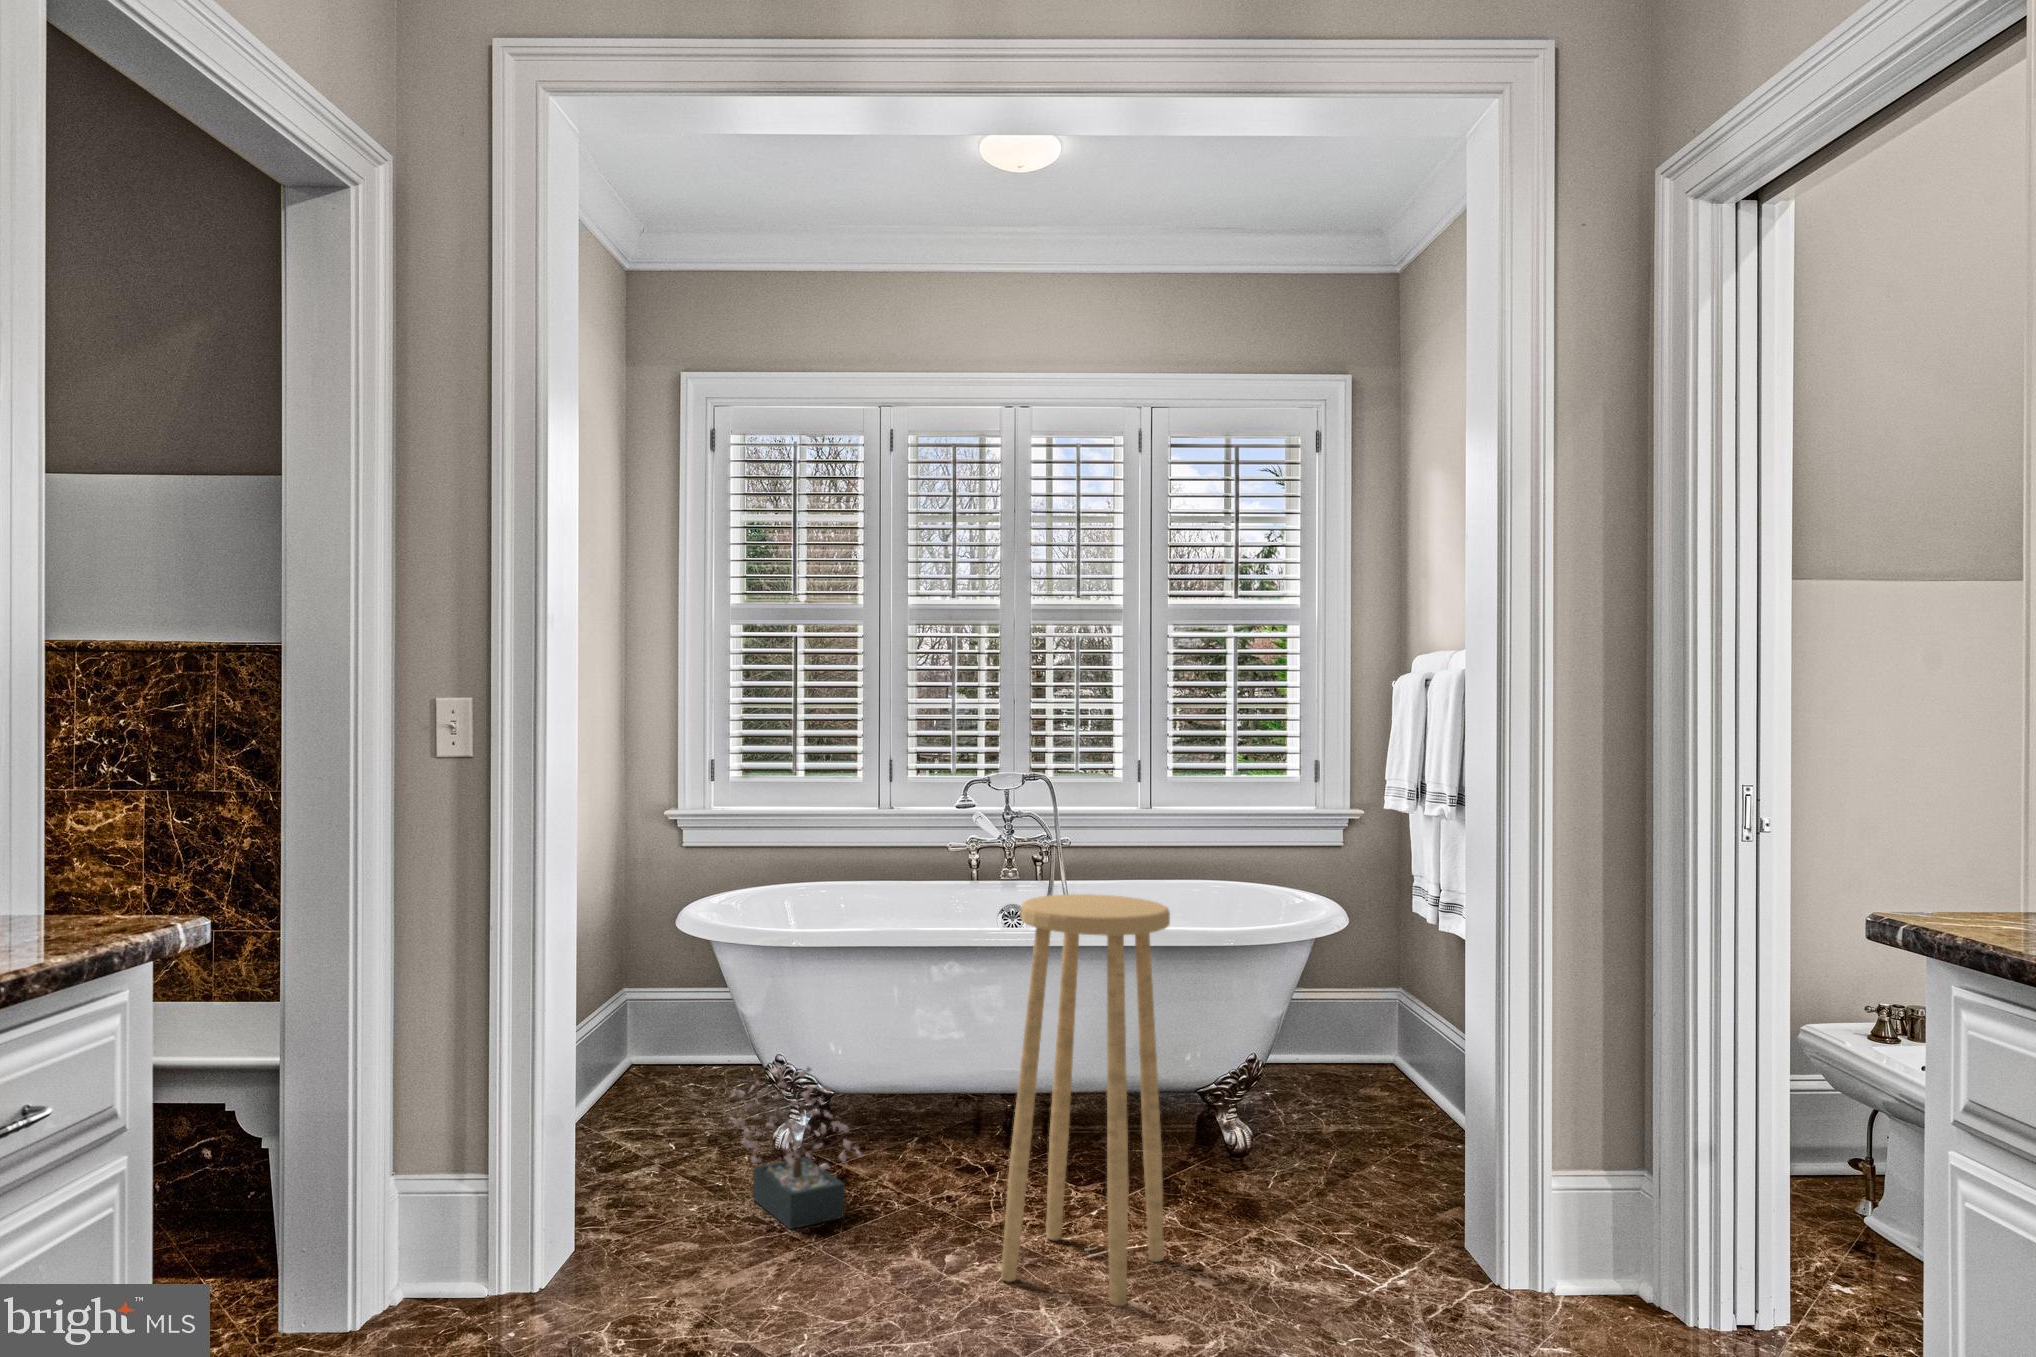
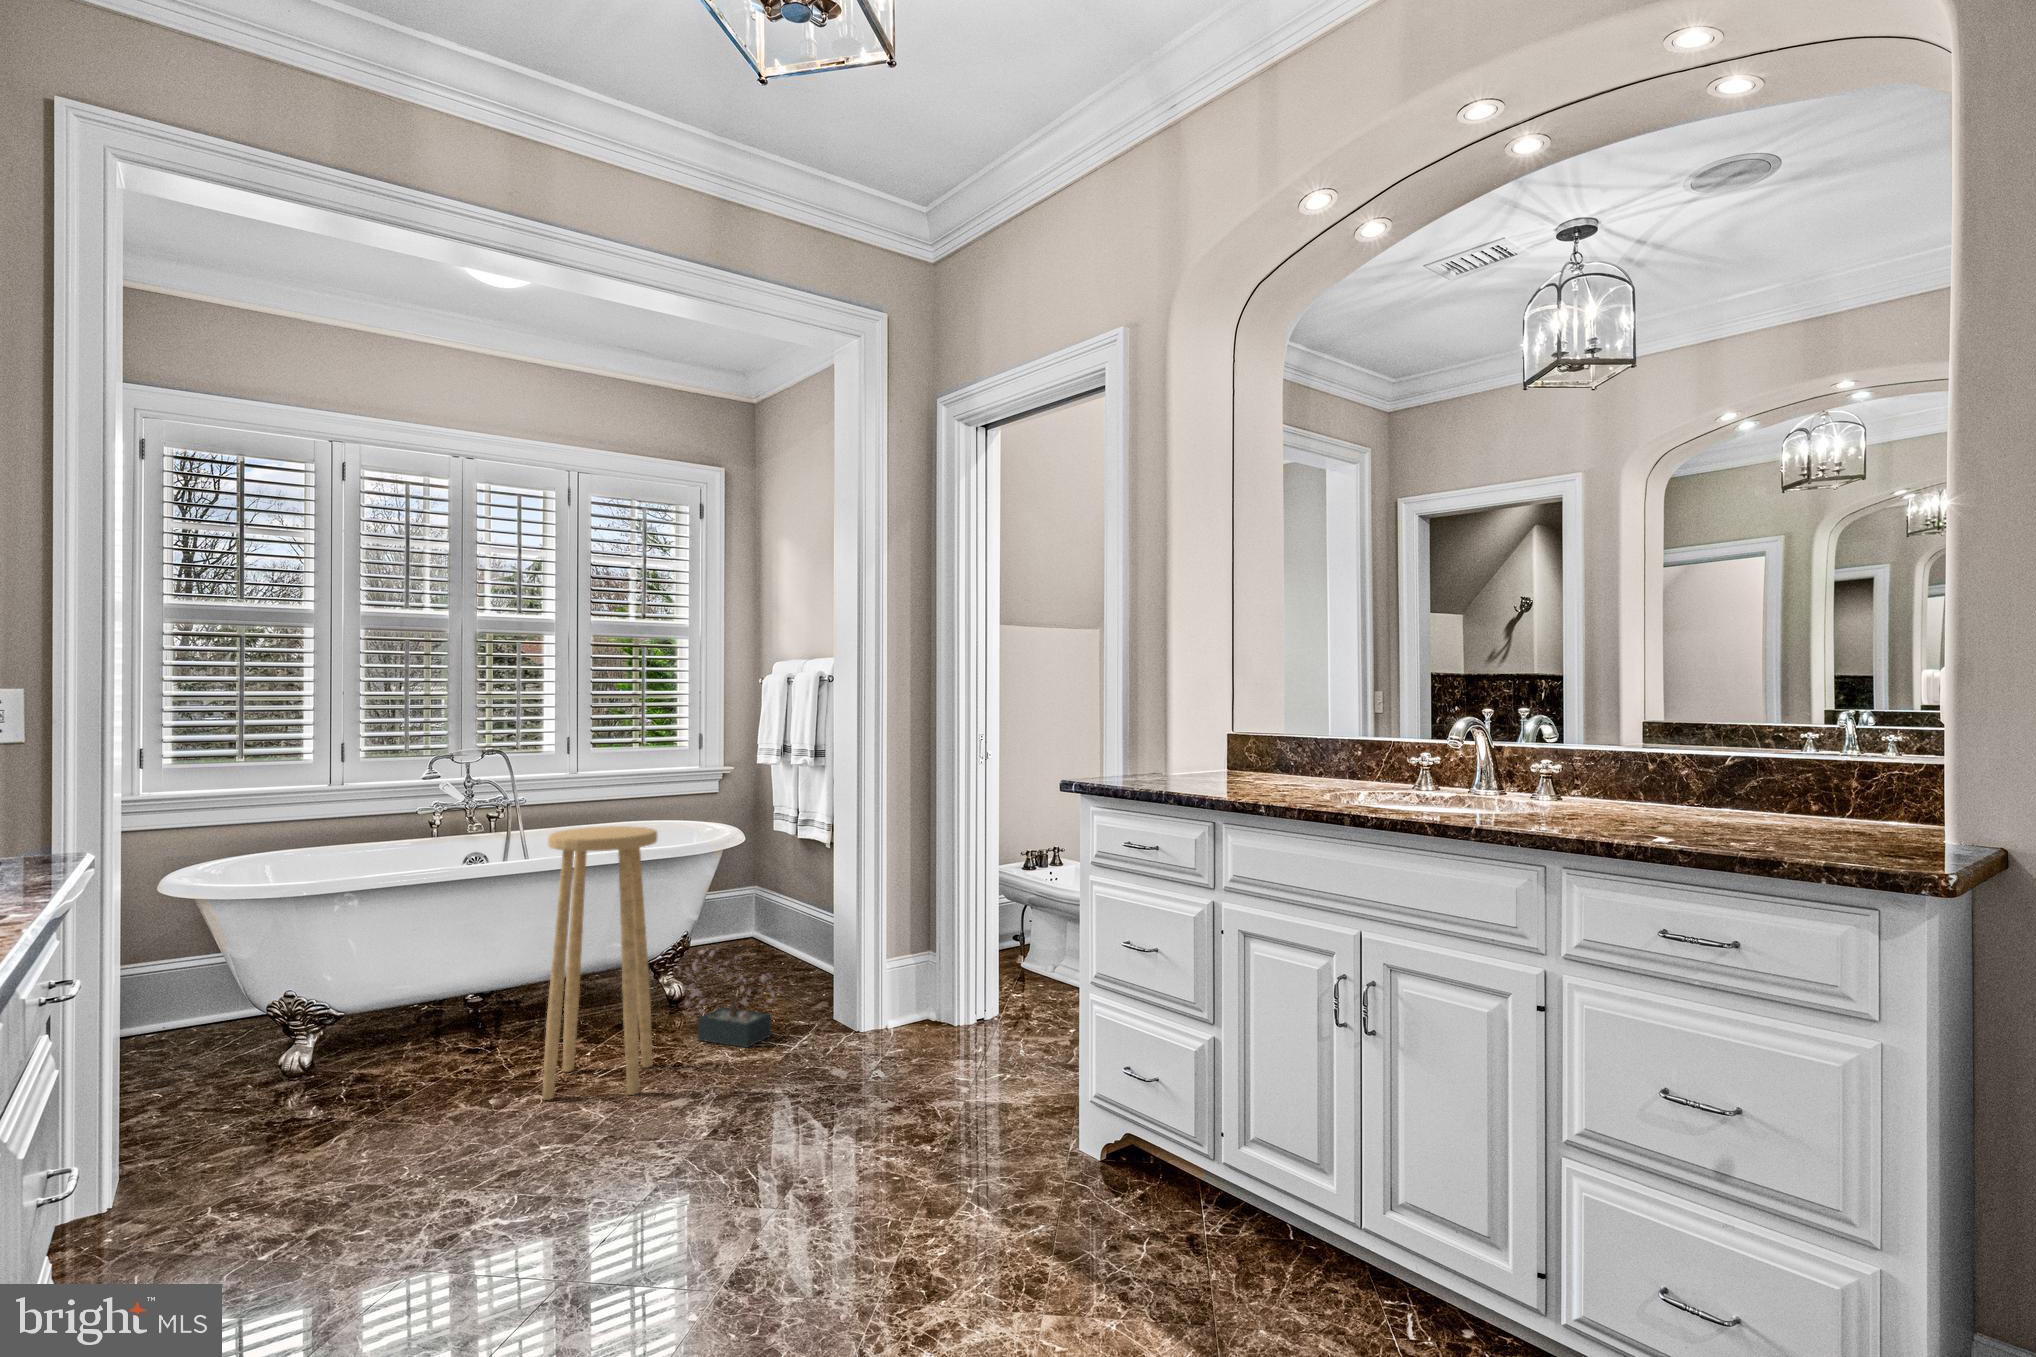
decorative plant: present [730,1067,862,1229] -> present [679,947,782,1047]

